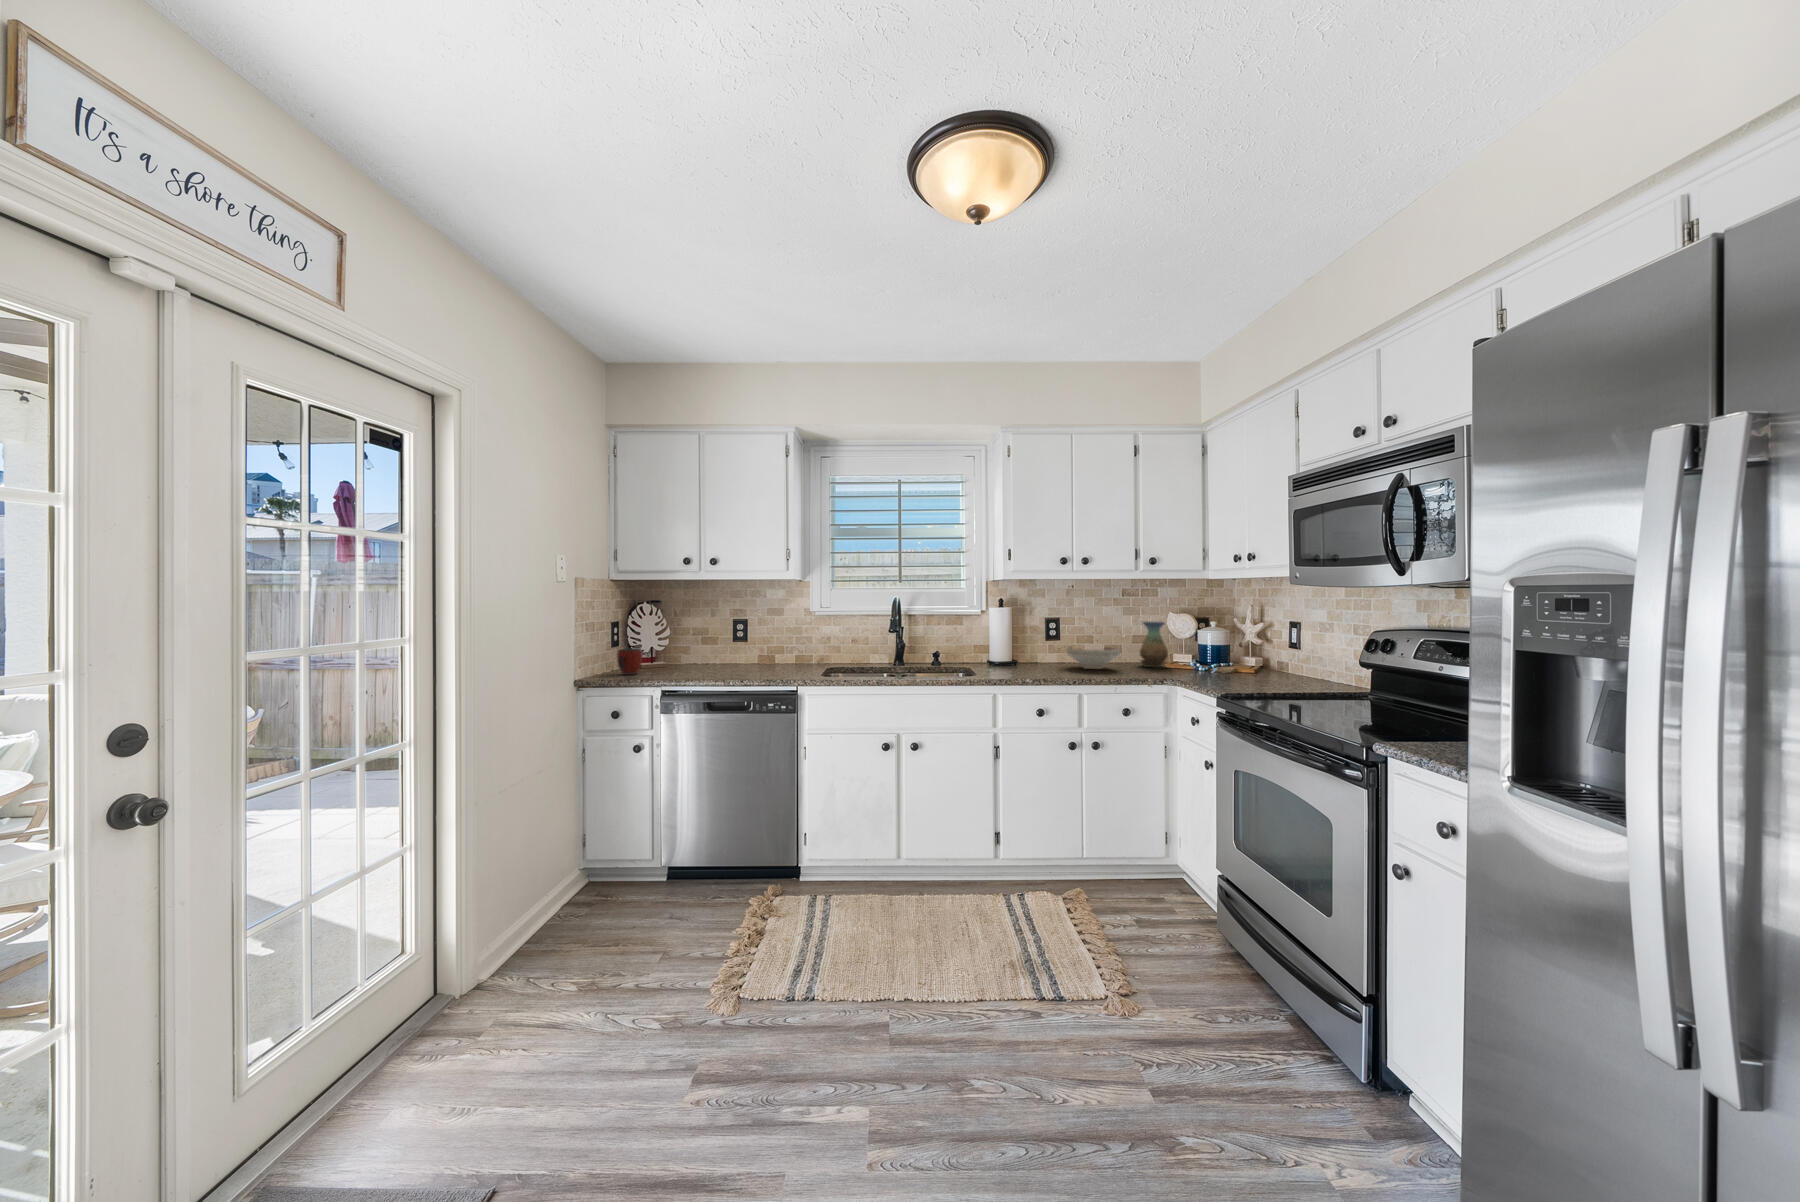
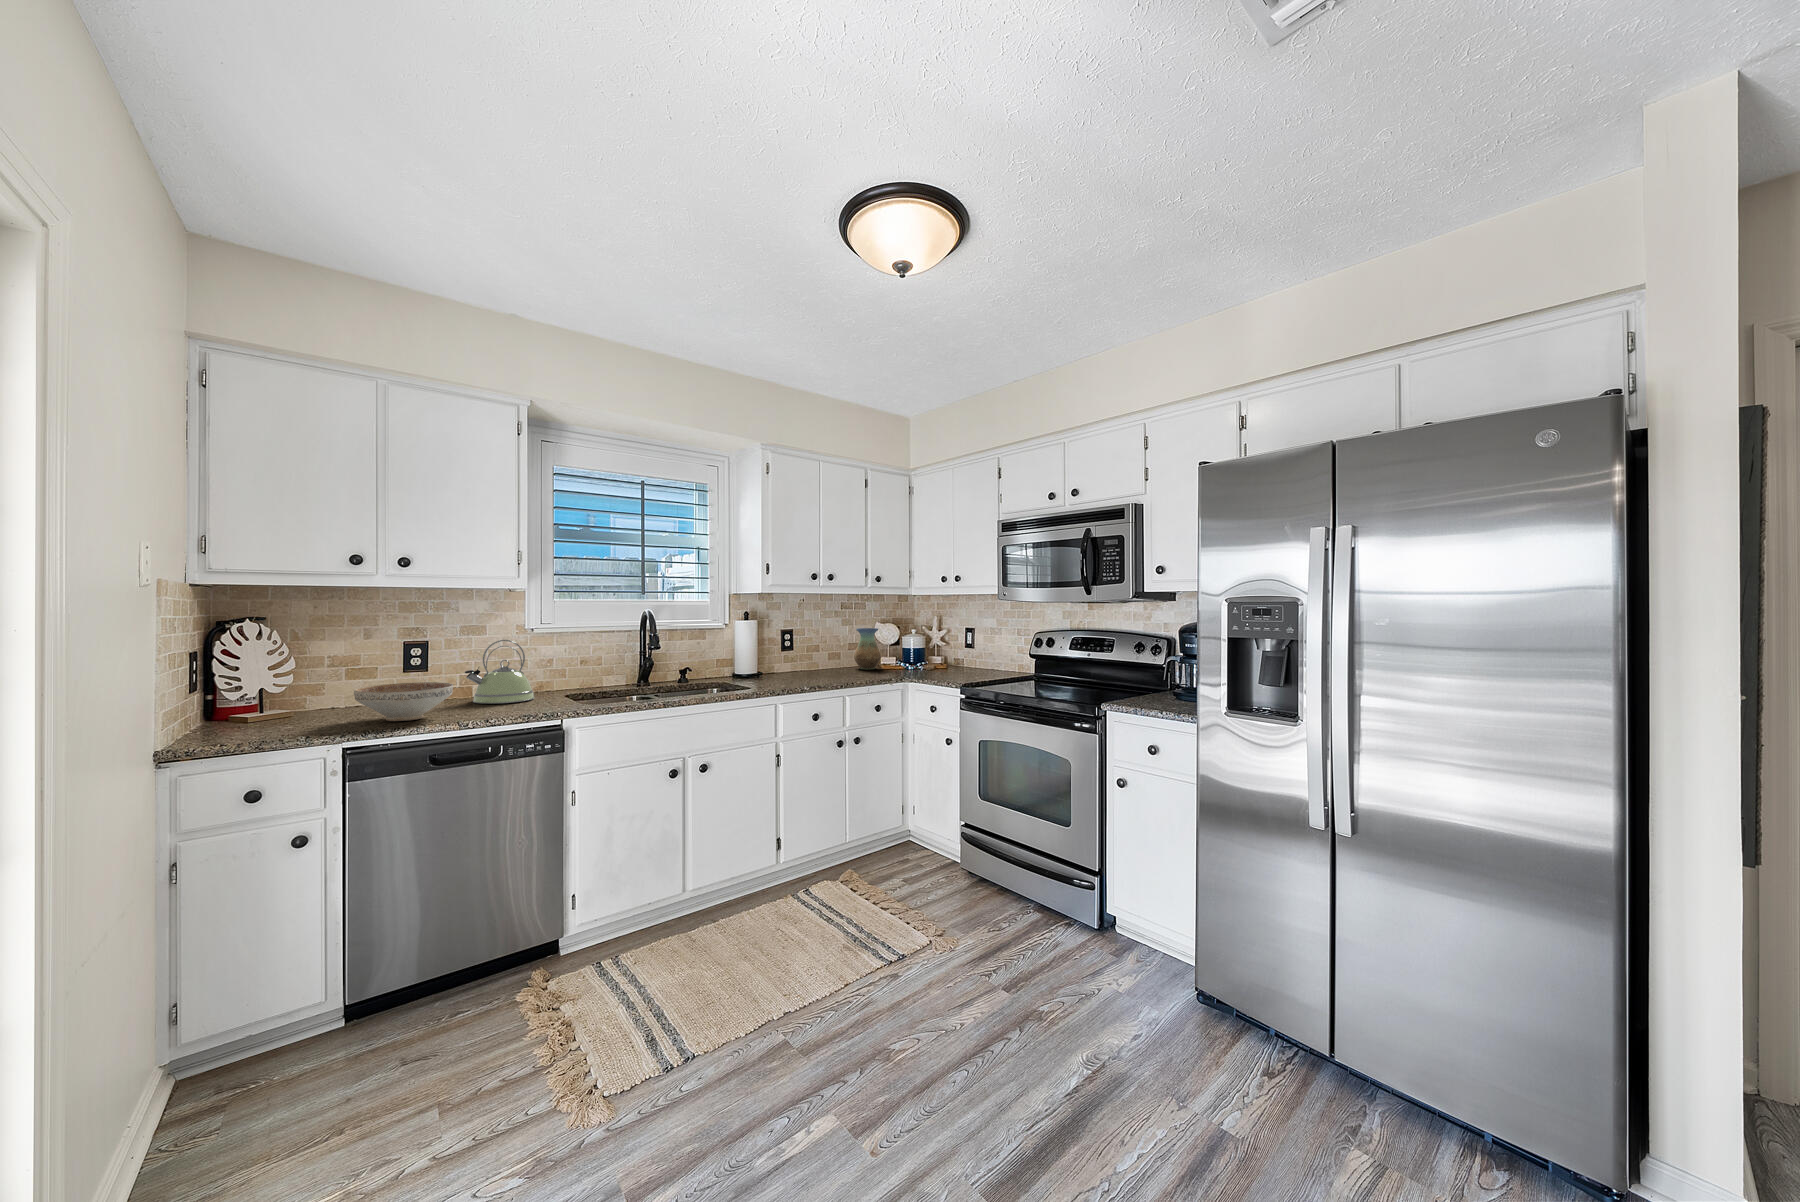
kettle: none [762,621,810,670] -> present [465,640,534,704]
decorative bowl: present [1066,646,1120,669] -> present [354,682,453,721]
mug: present [617,648,642,675] -> none [231,690,280,732]

